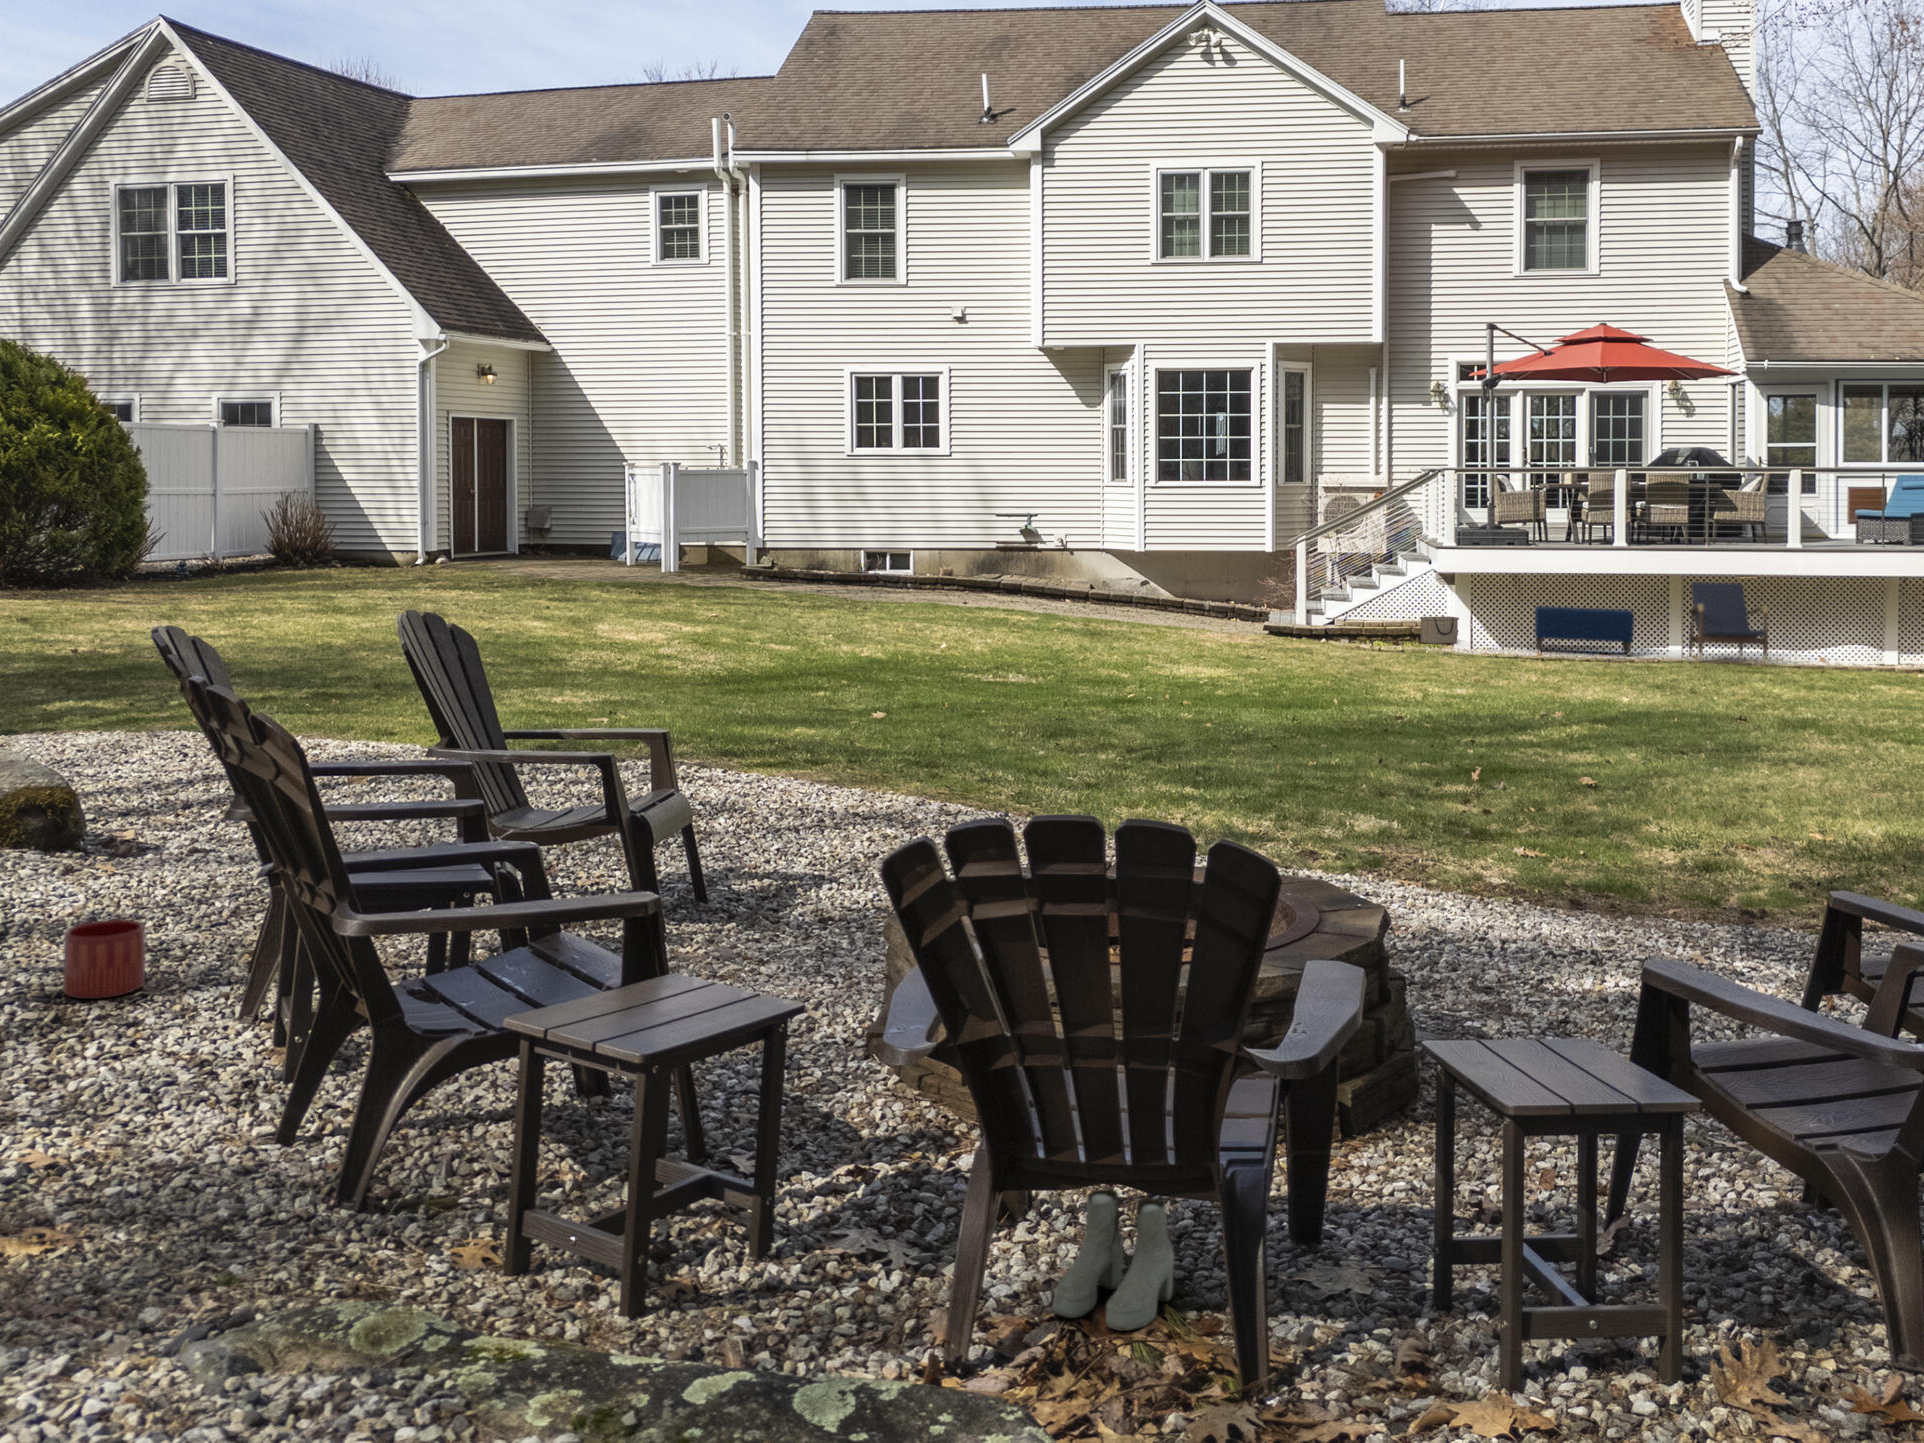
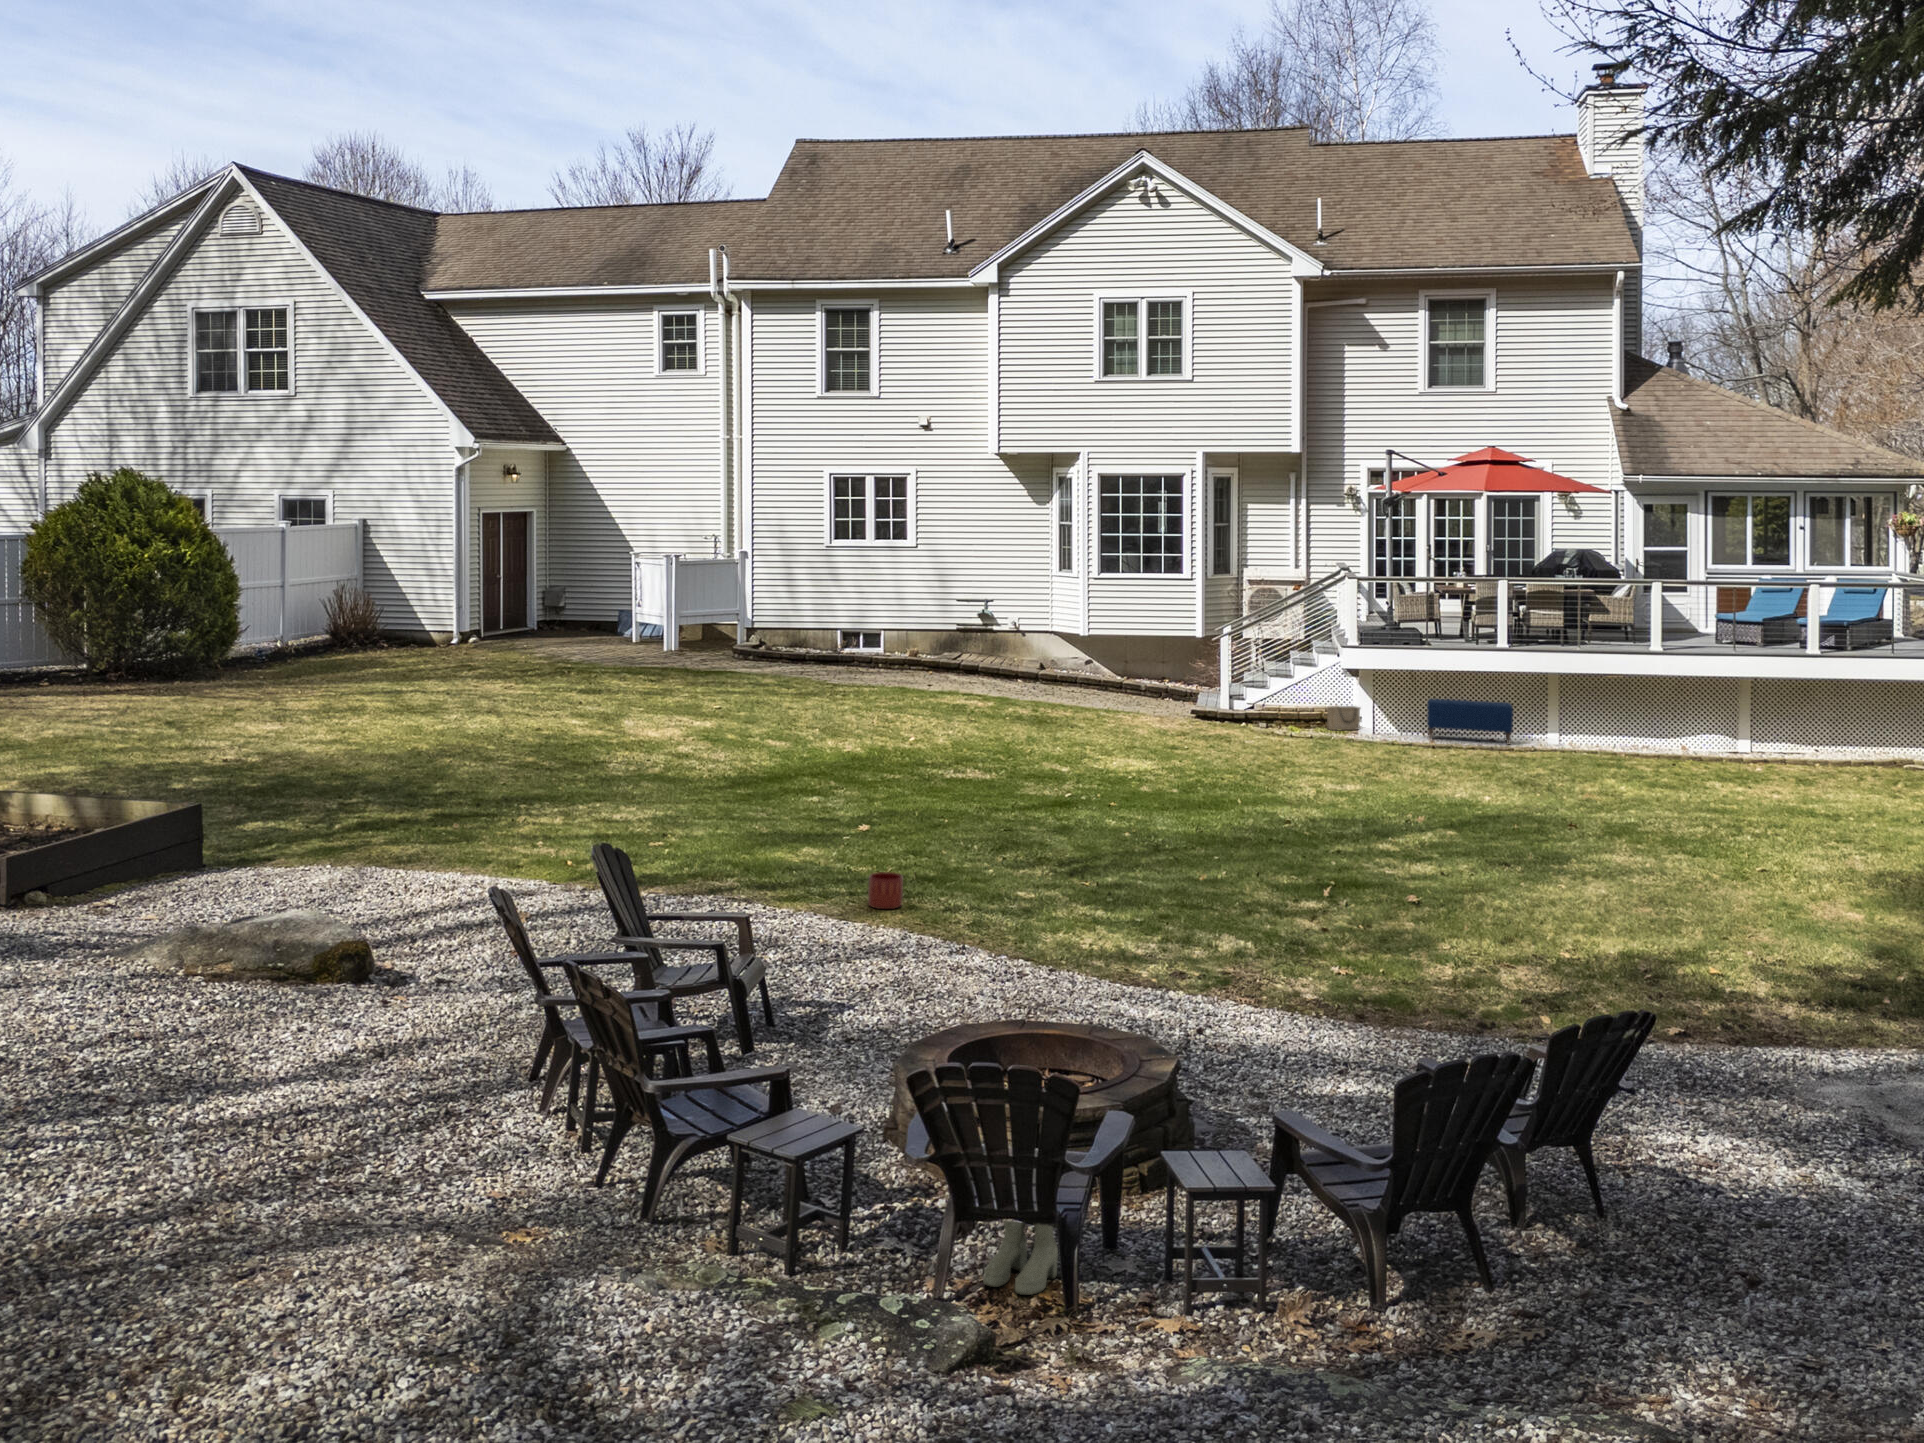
lounge chair: present [1689,582,1768,663] -> none [1563,679,1631,754]
planter: present [63,920,145,999] -> present [868,872,903,909]

